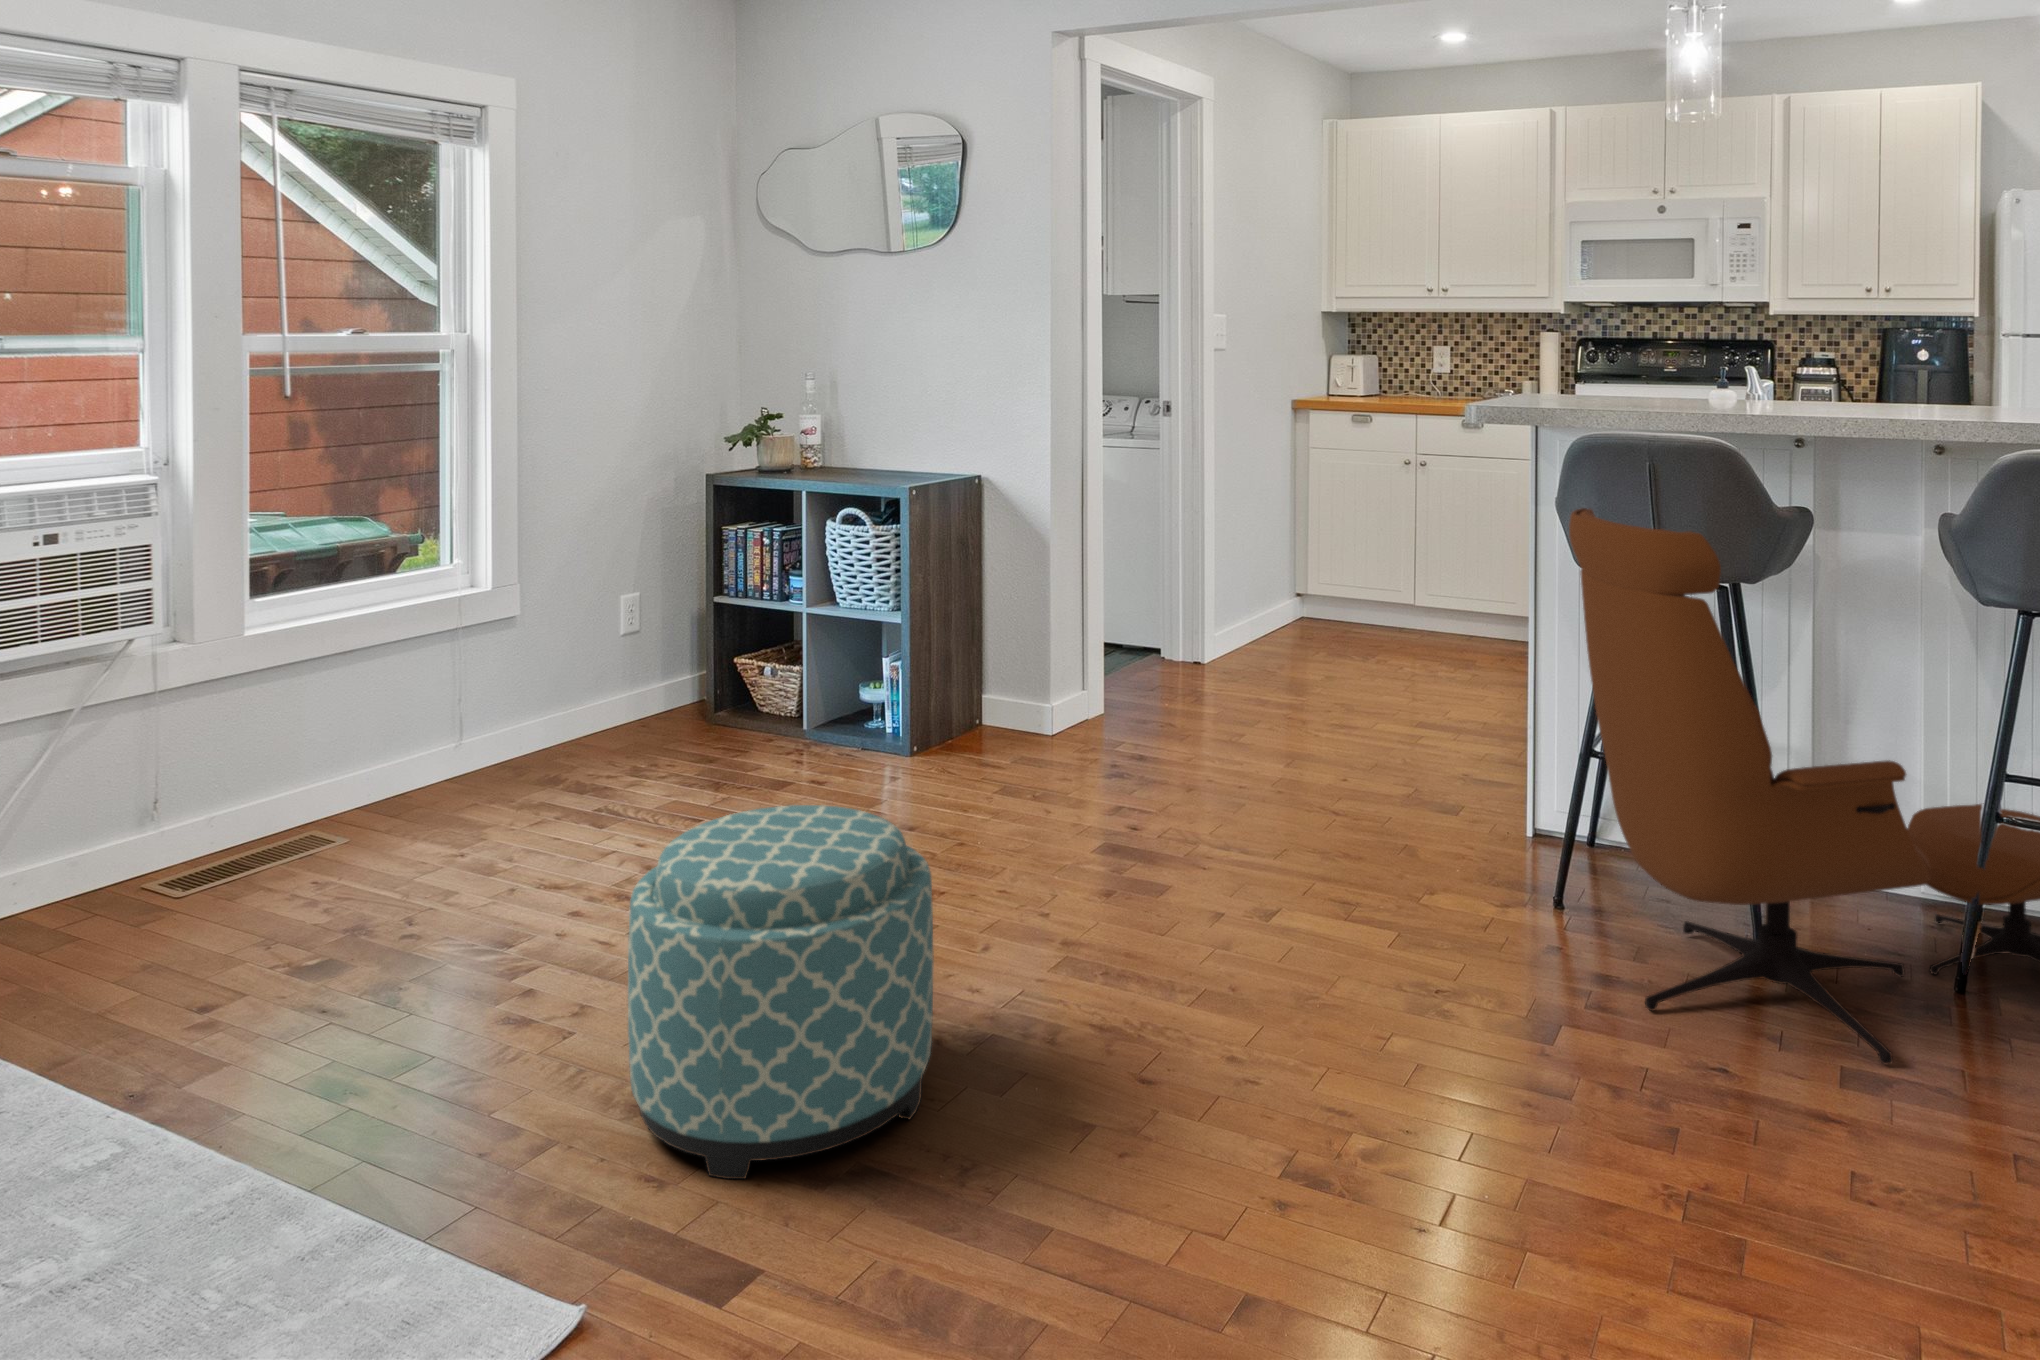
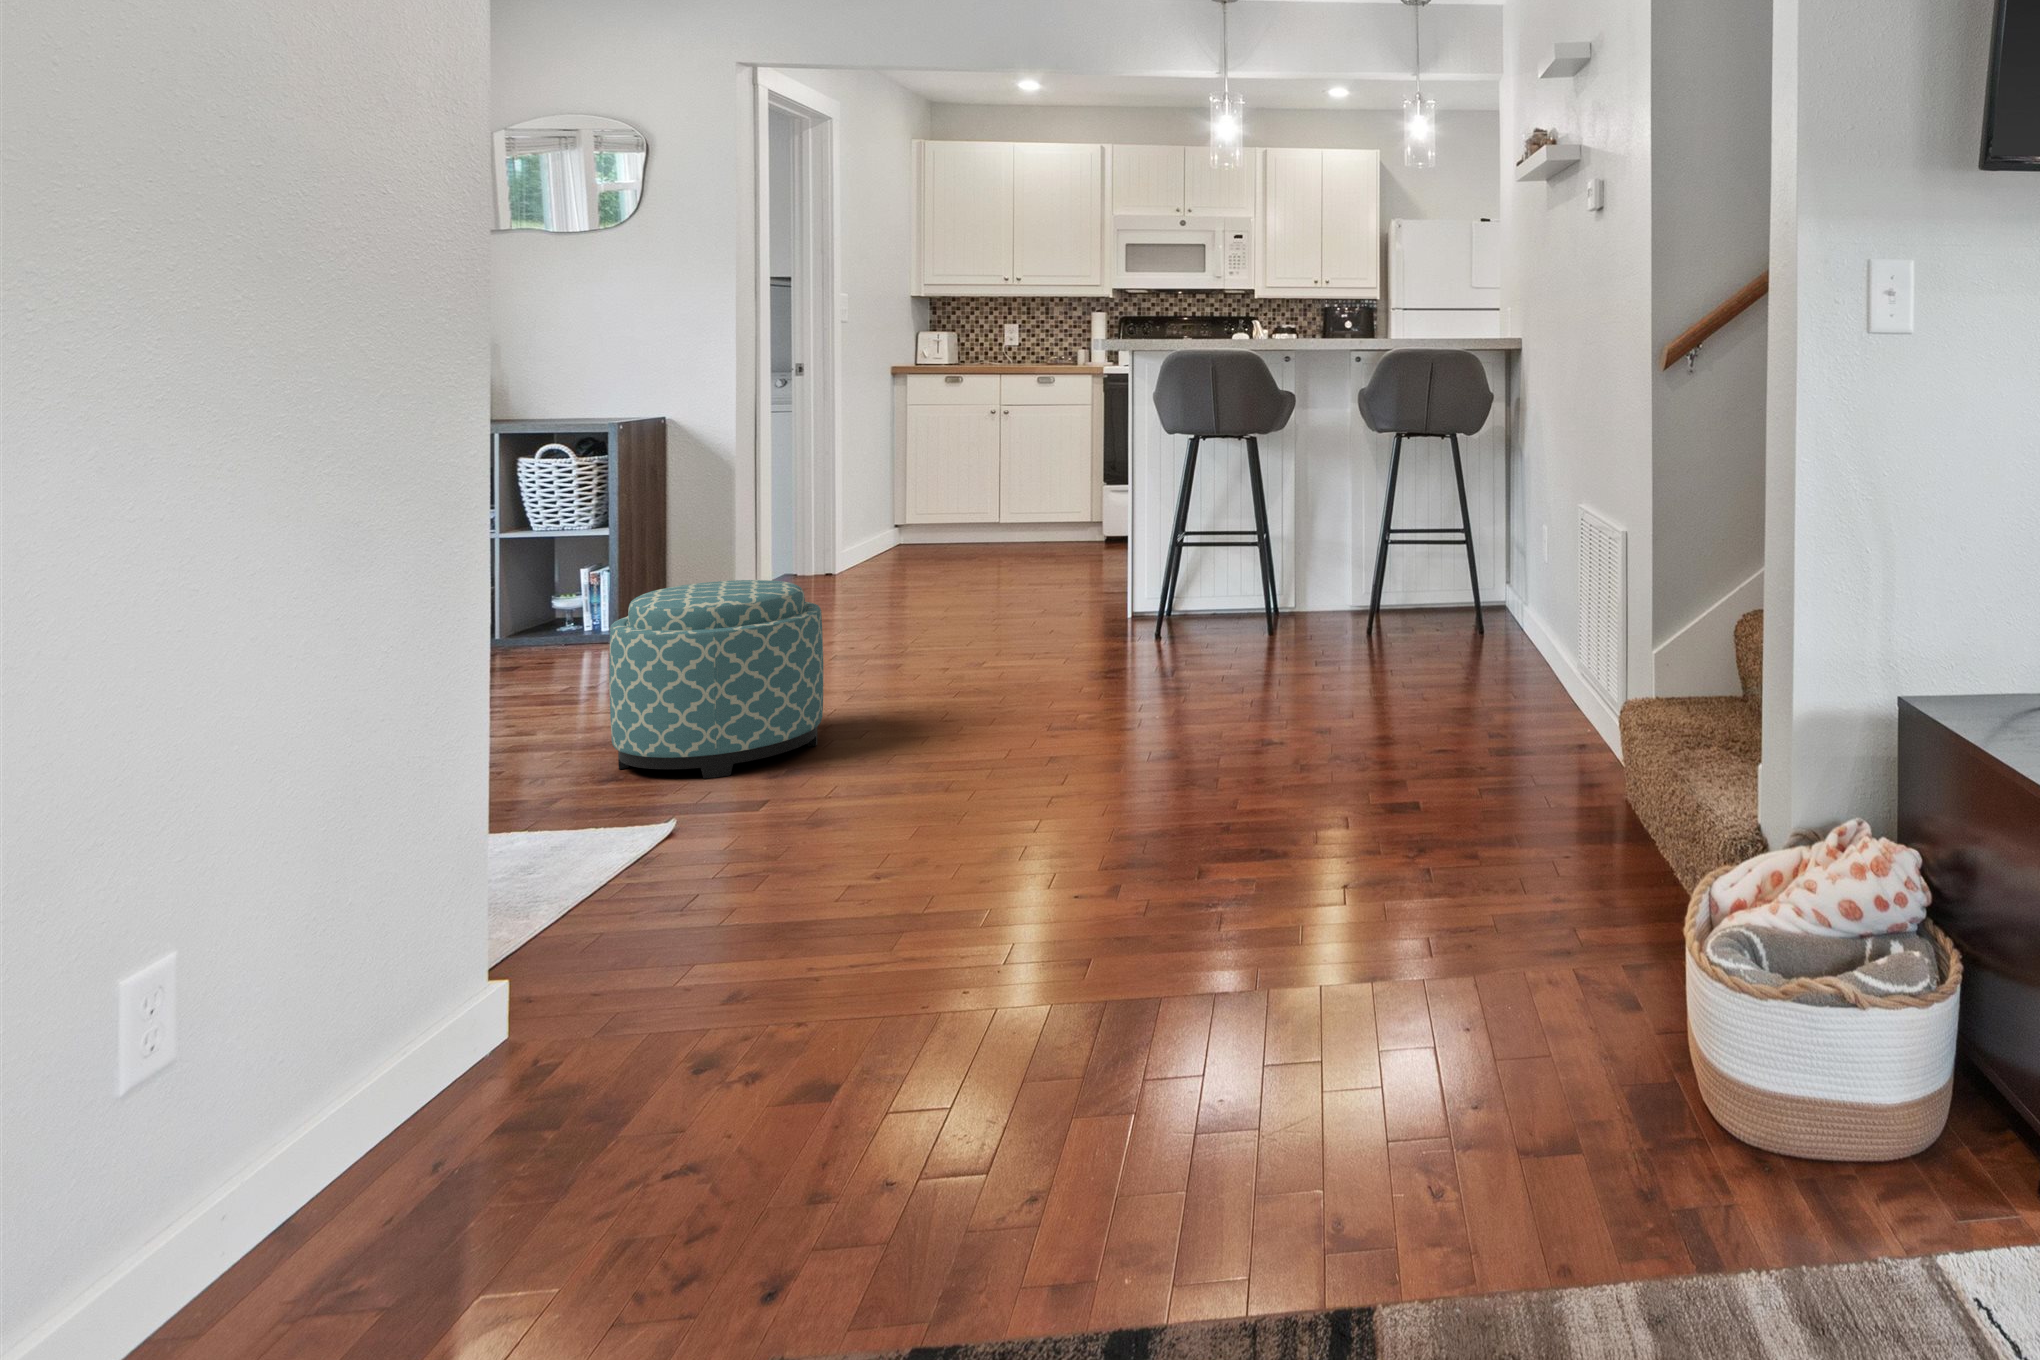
lounge chair: present [1569,508,2040,1064] -> none [1173,387,1448,656]

